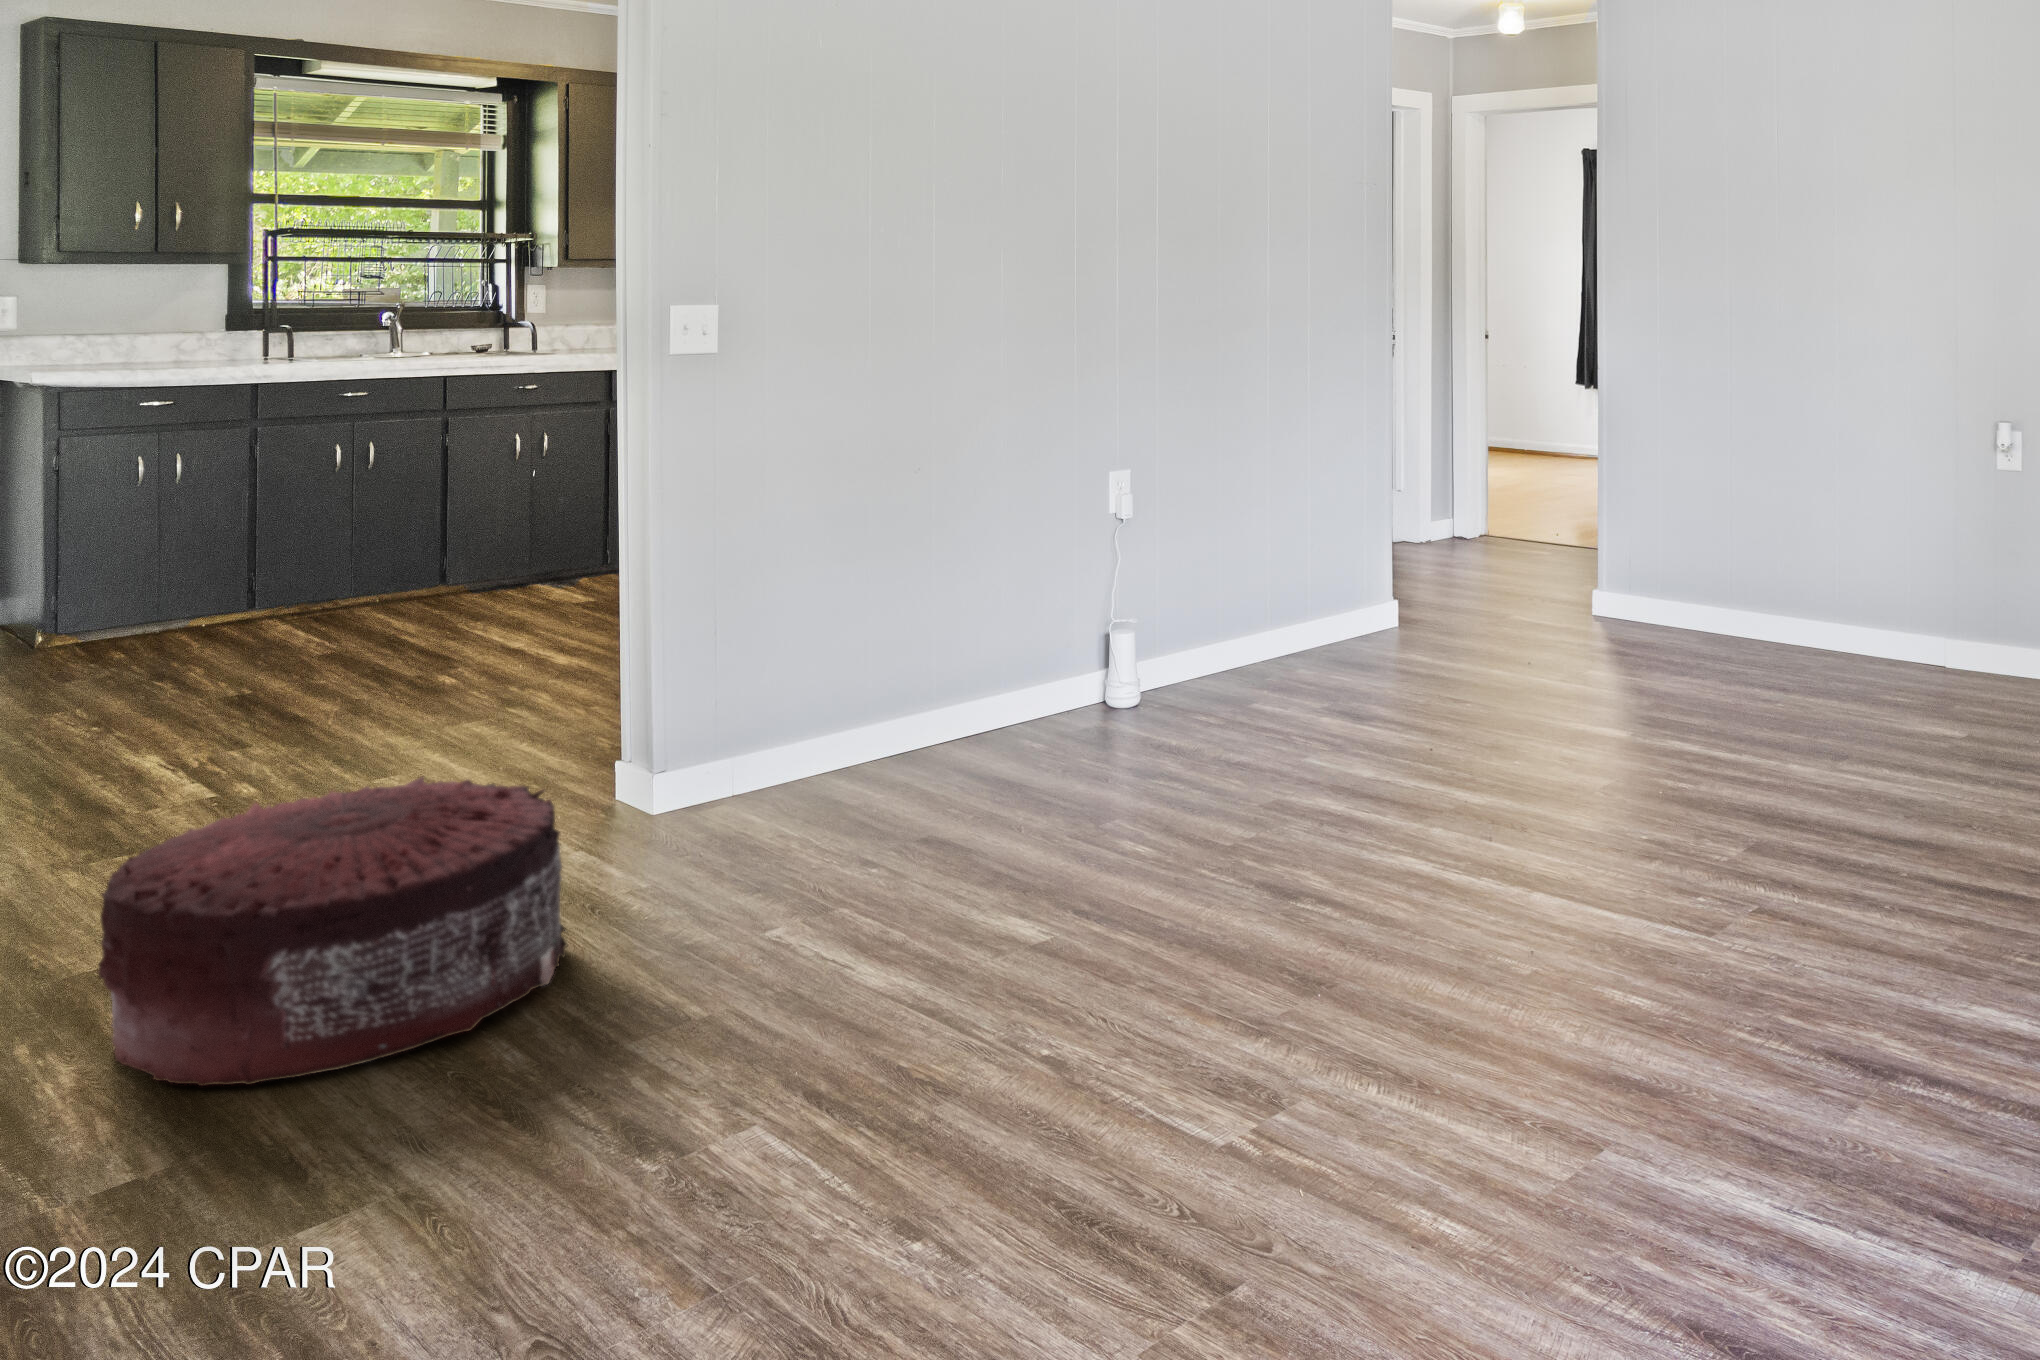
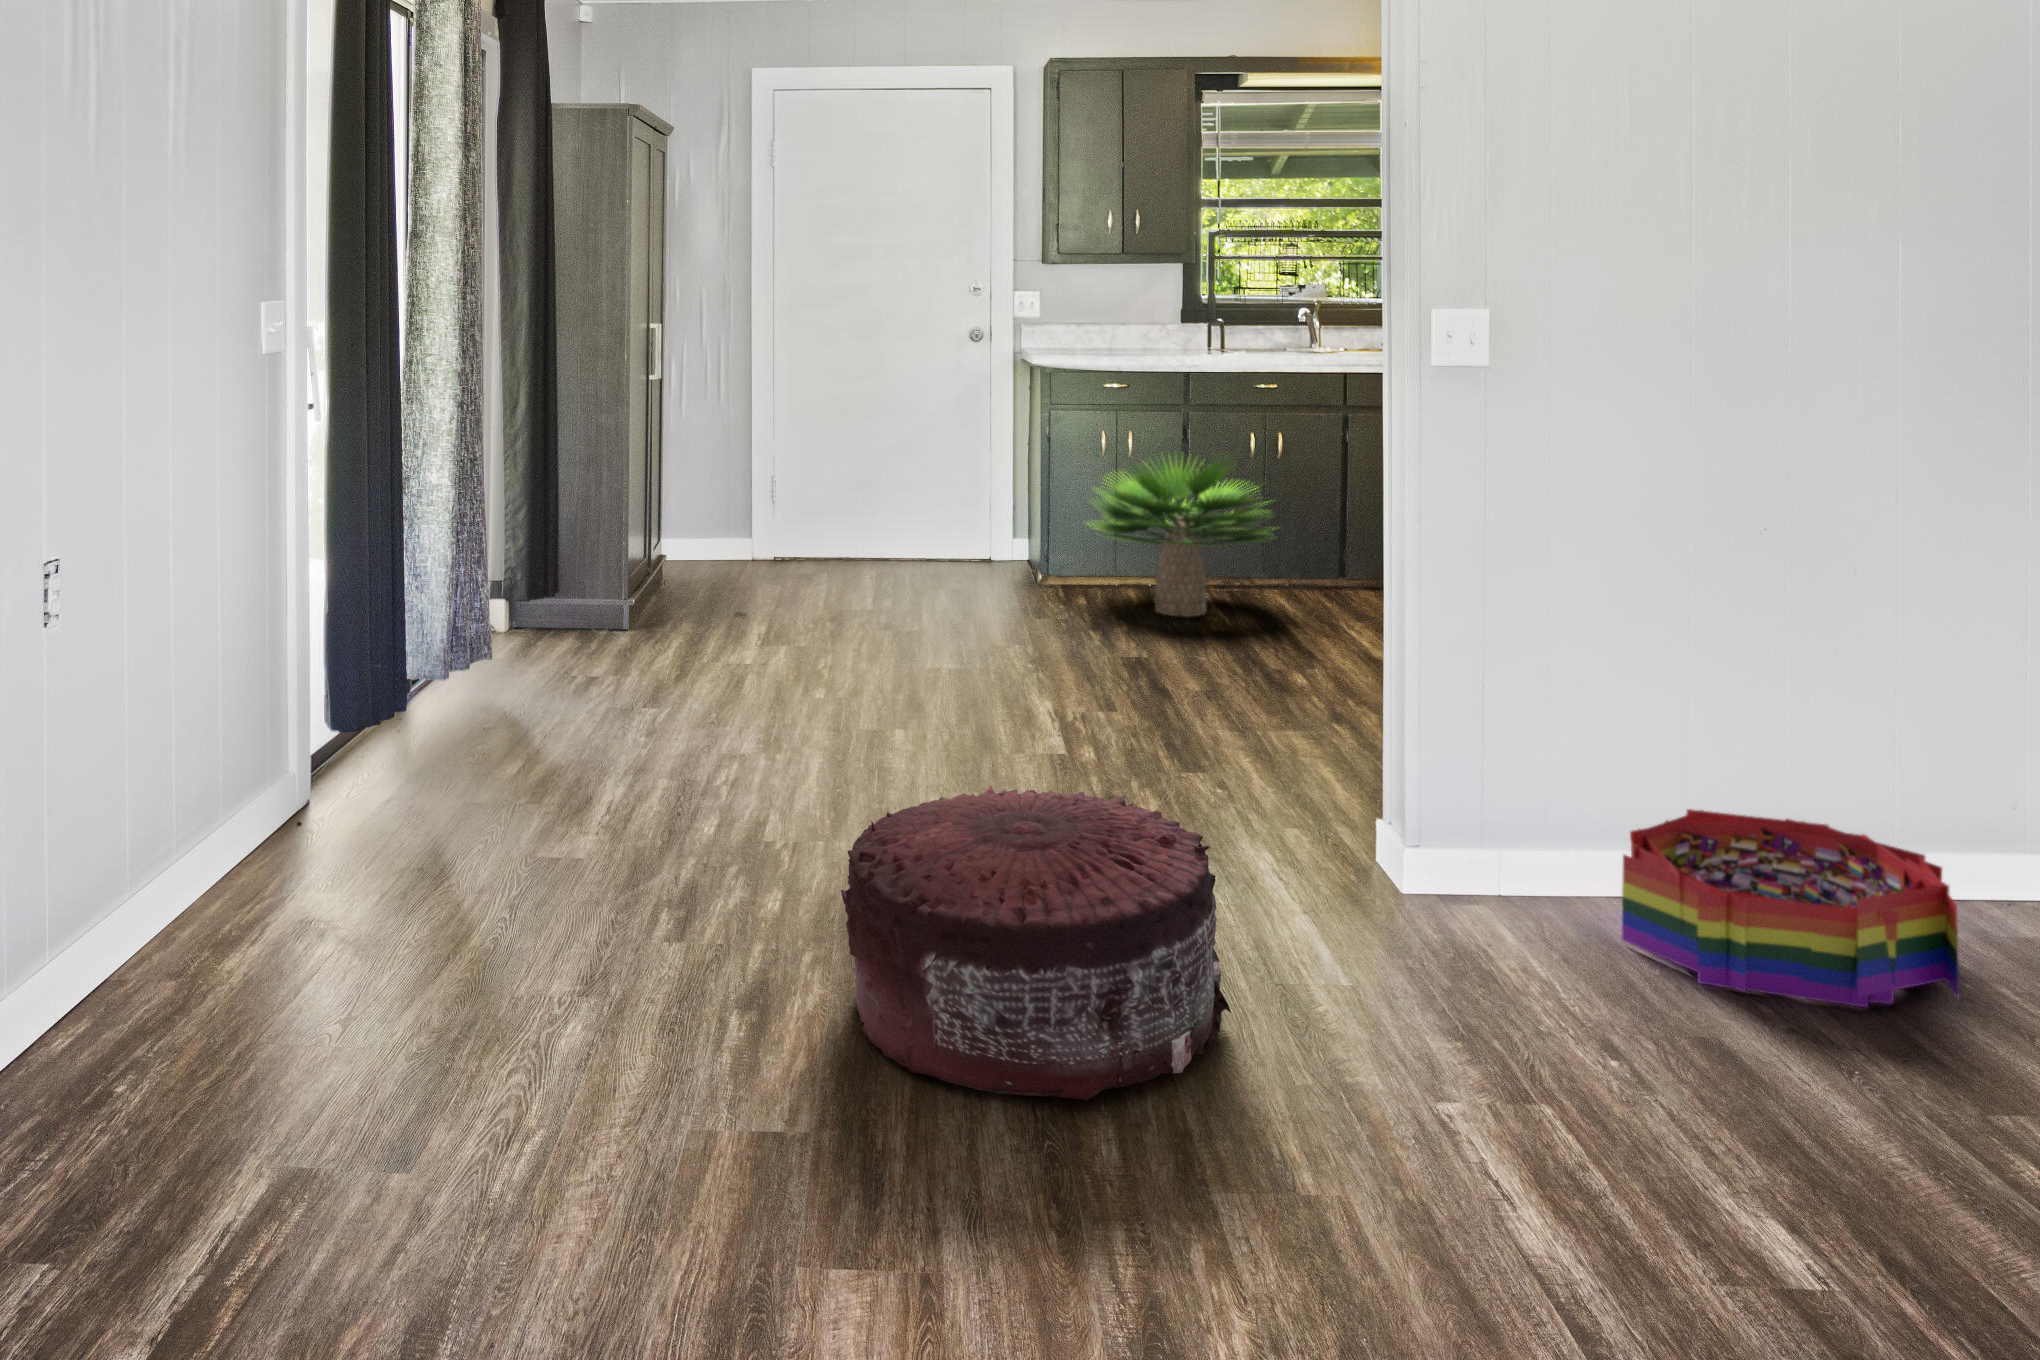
potted plant: none [108,461,400,655] -> present [1089,455,1271,617]
storage bin: none [846,685,1064,810] -> present [1622,809,1959,1007]

